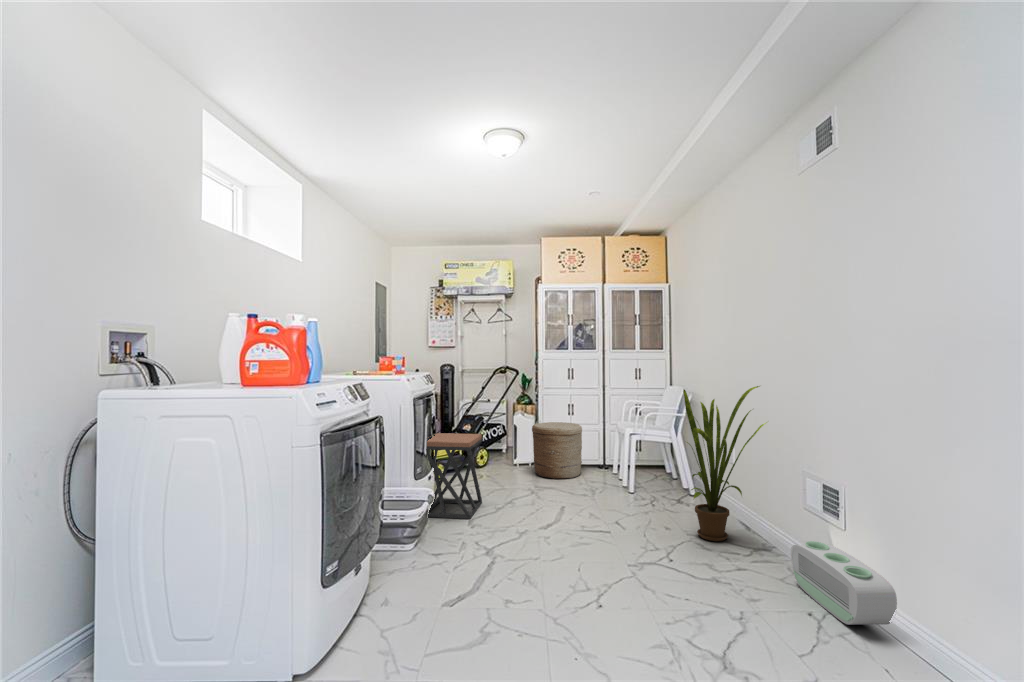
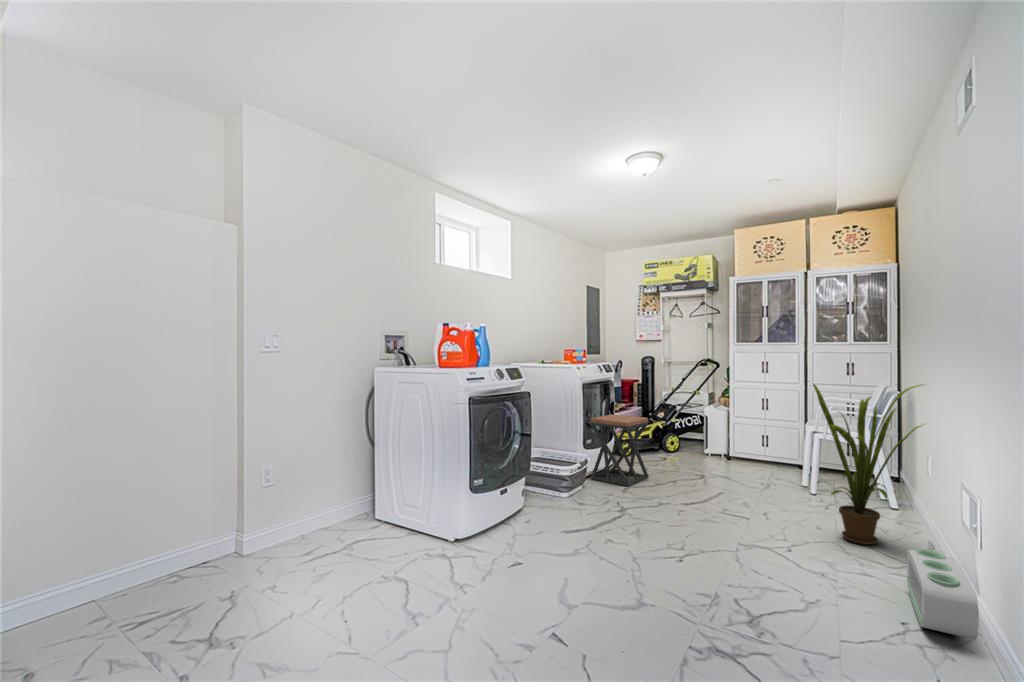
woven basket: present [532,422,582,479] -> none [716,415,772,471]

